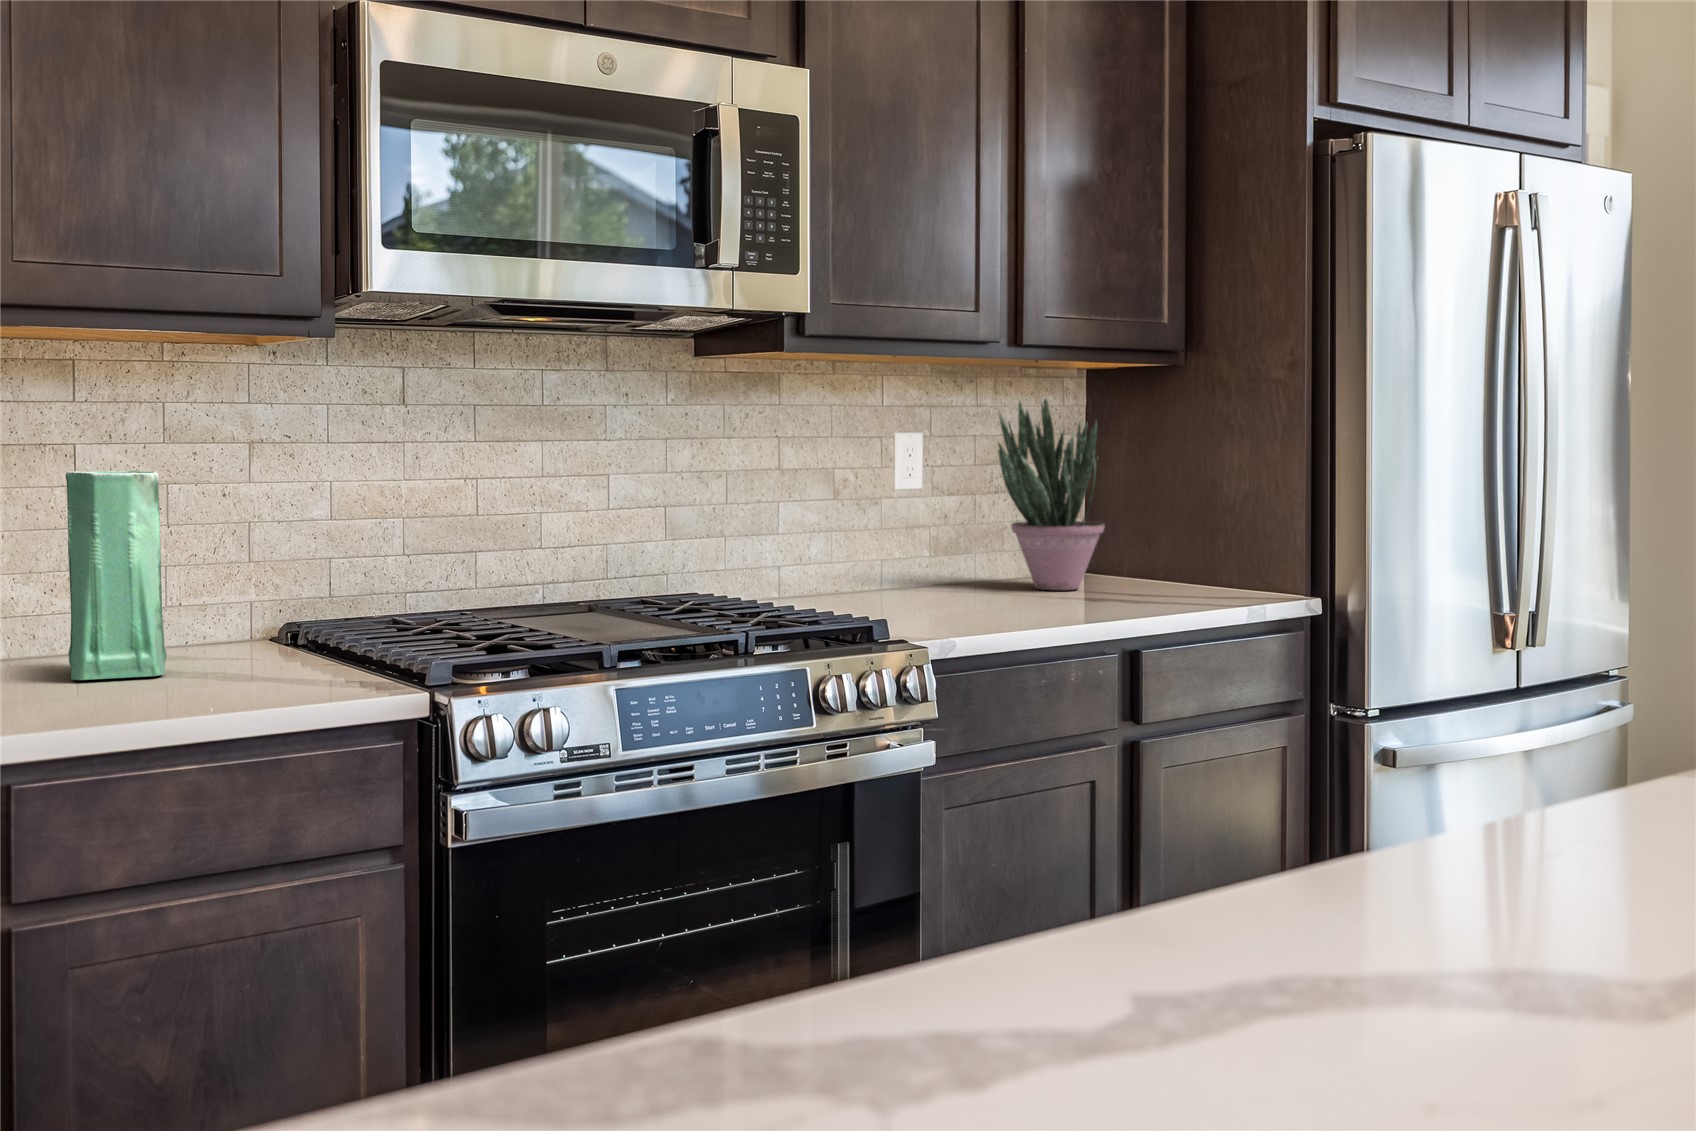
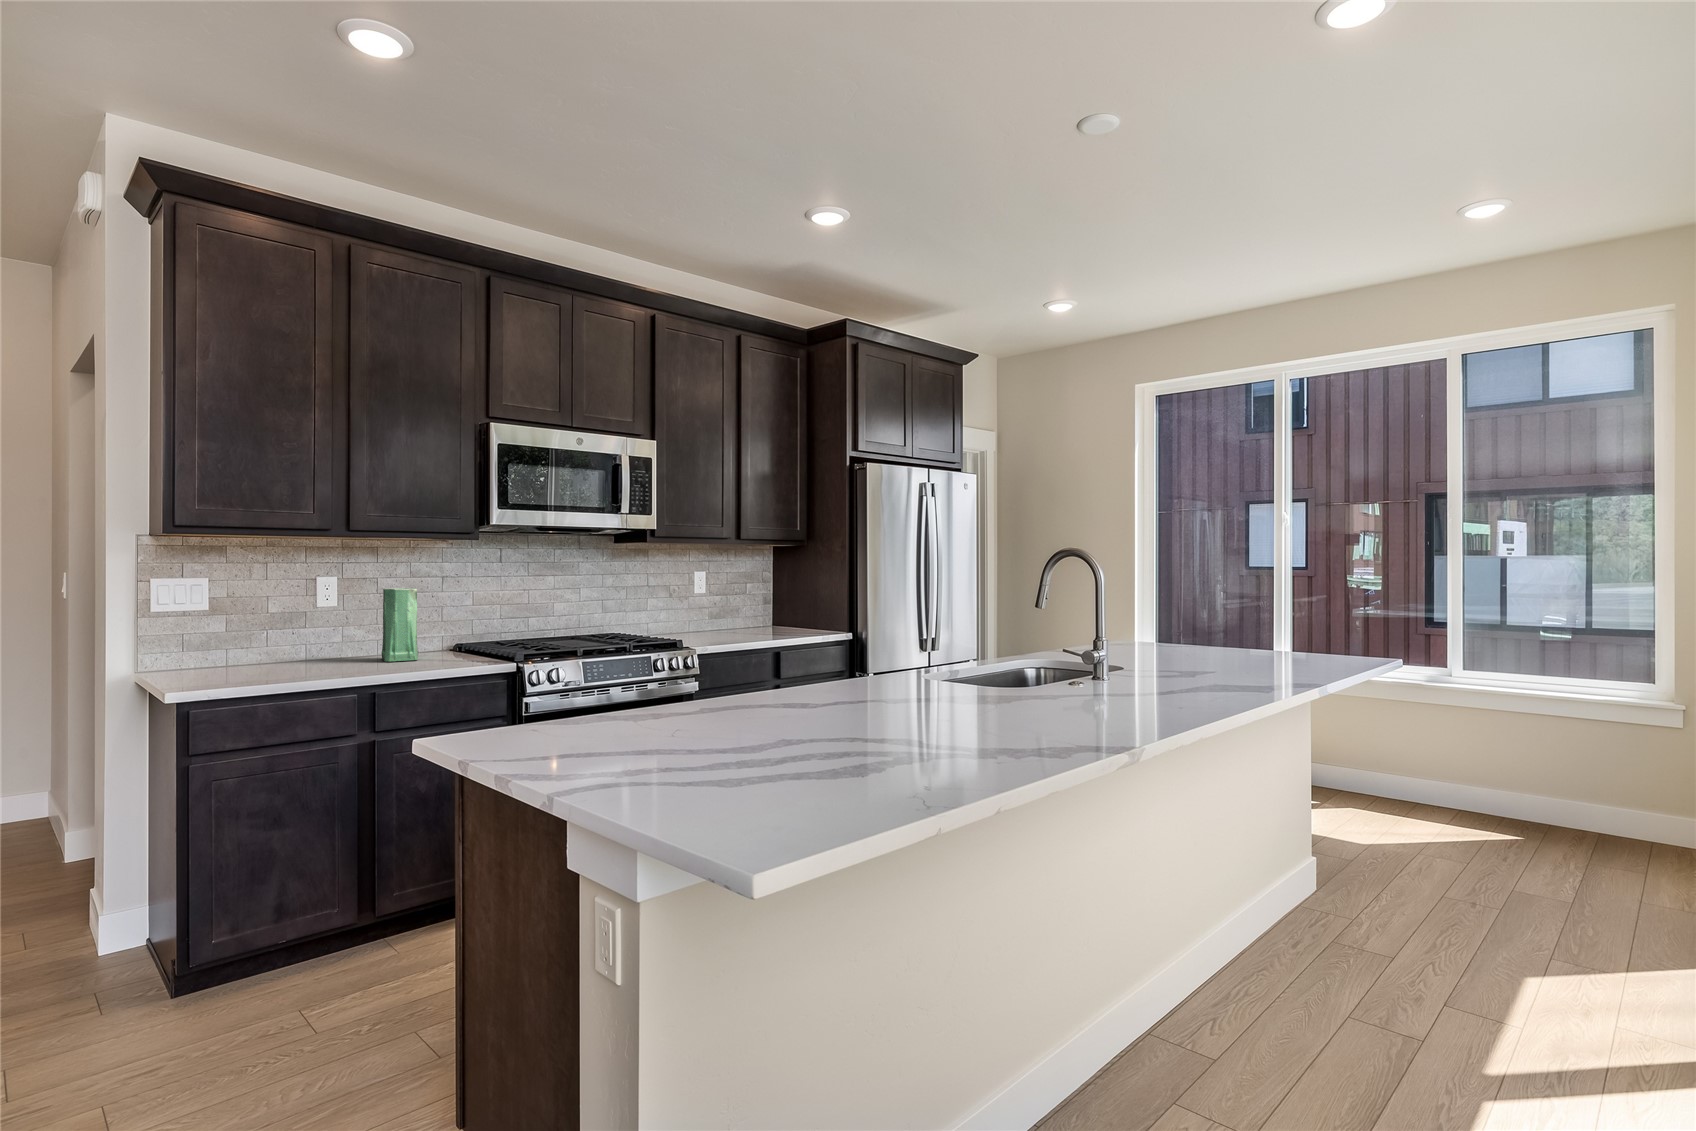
potted plant: present [998,399,1105,590] -> none [731,558,772,631]

